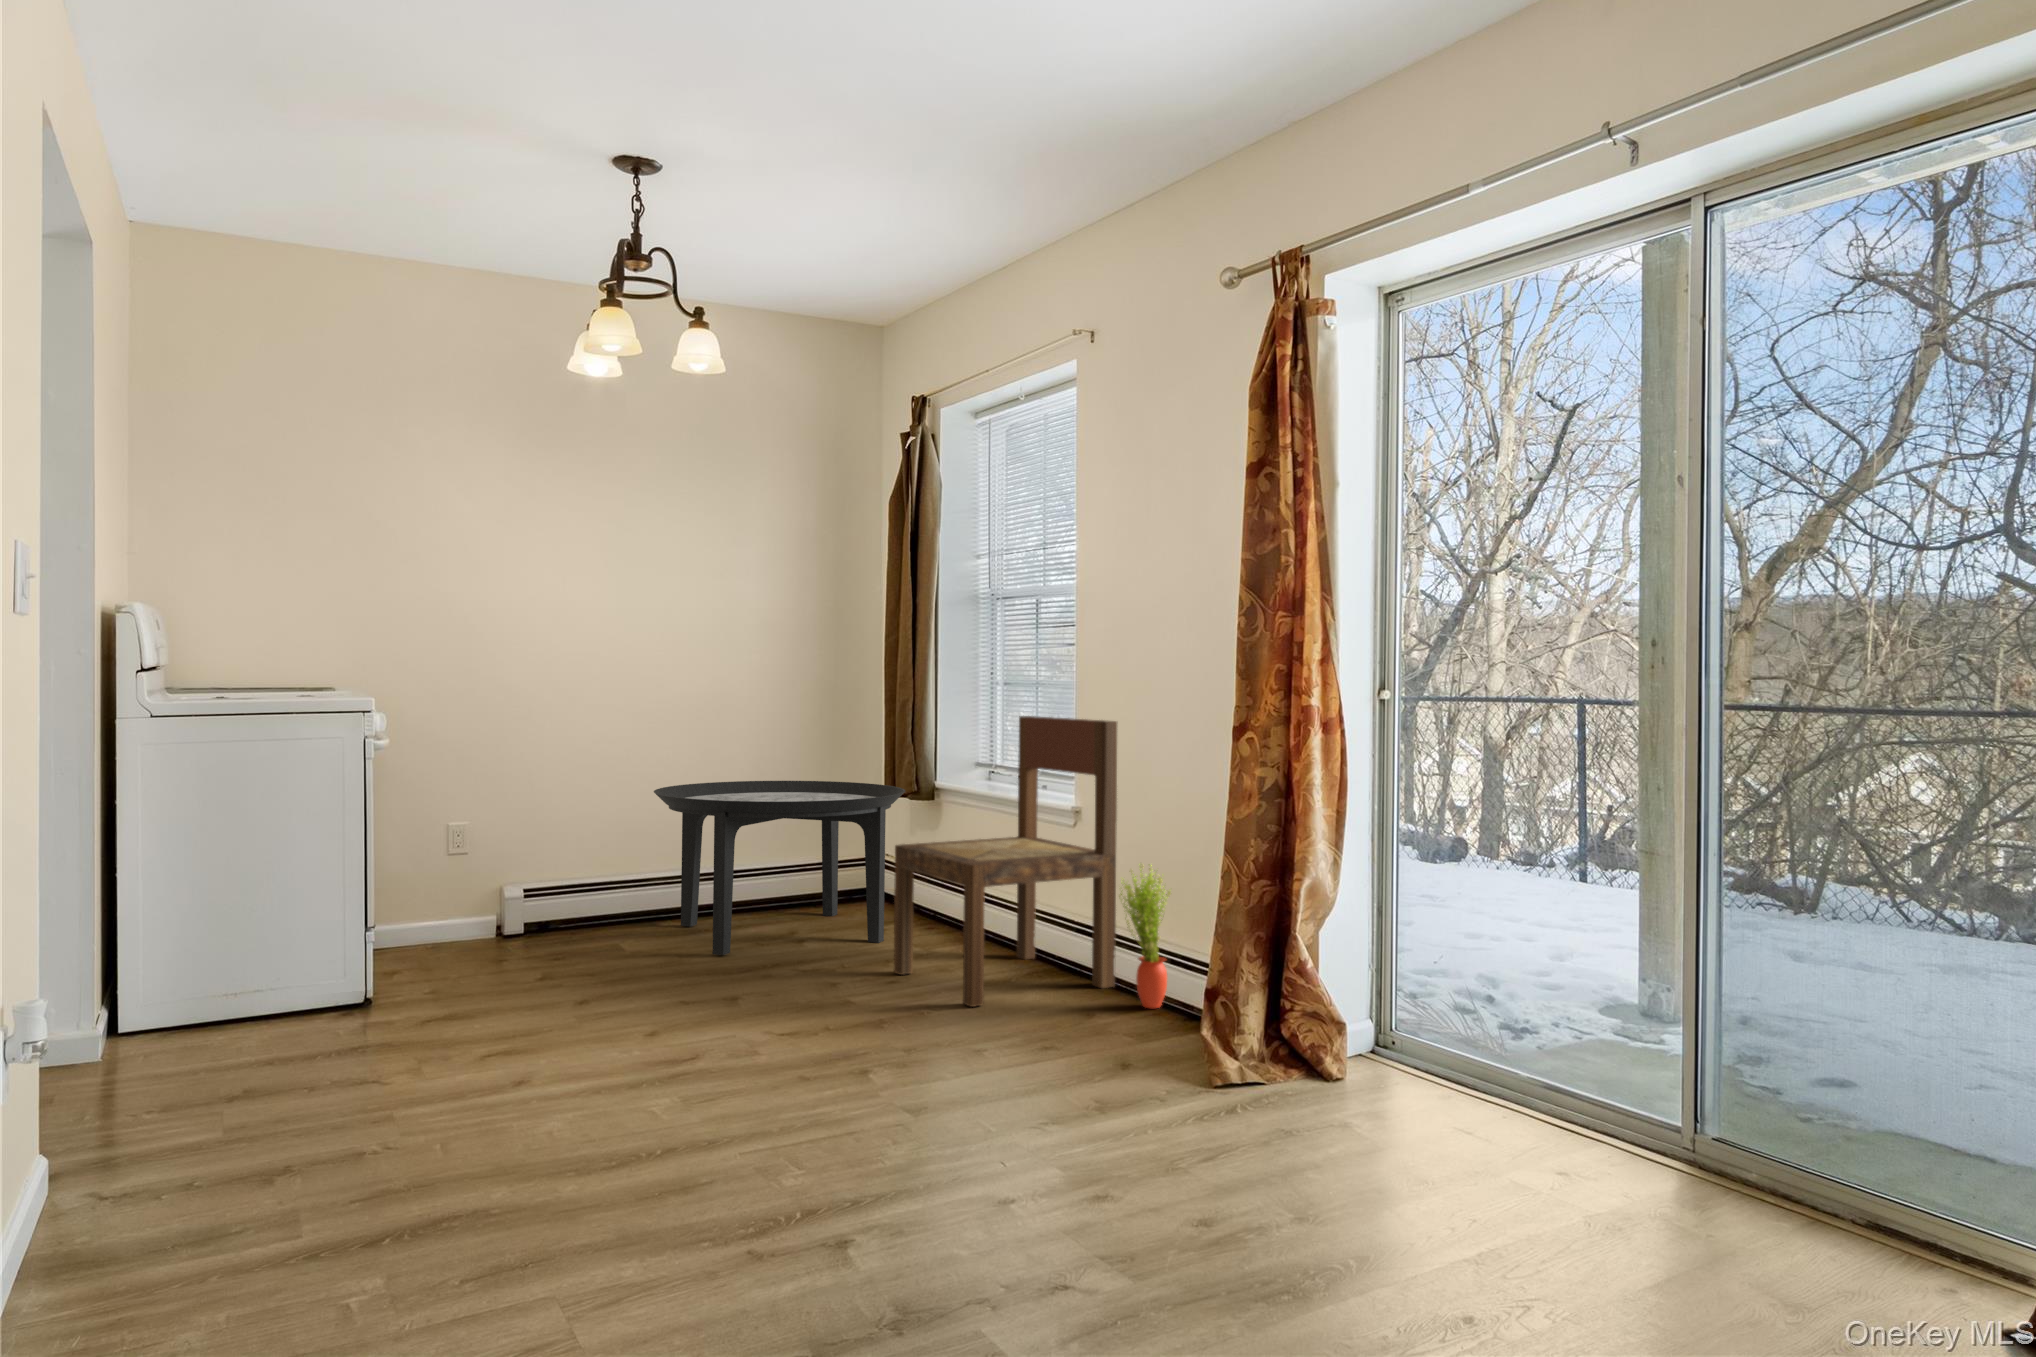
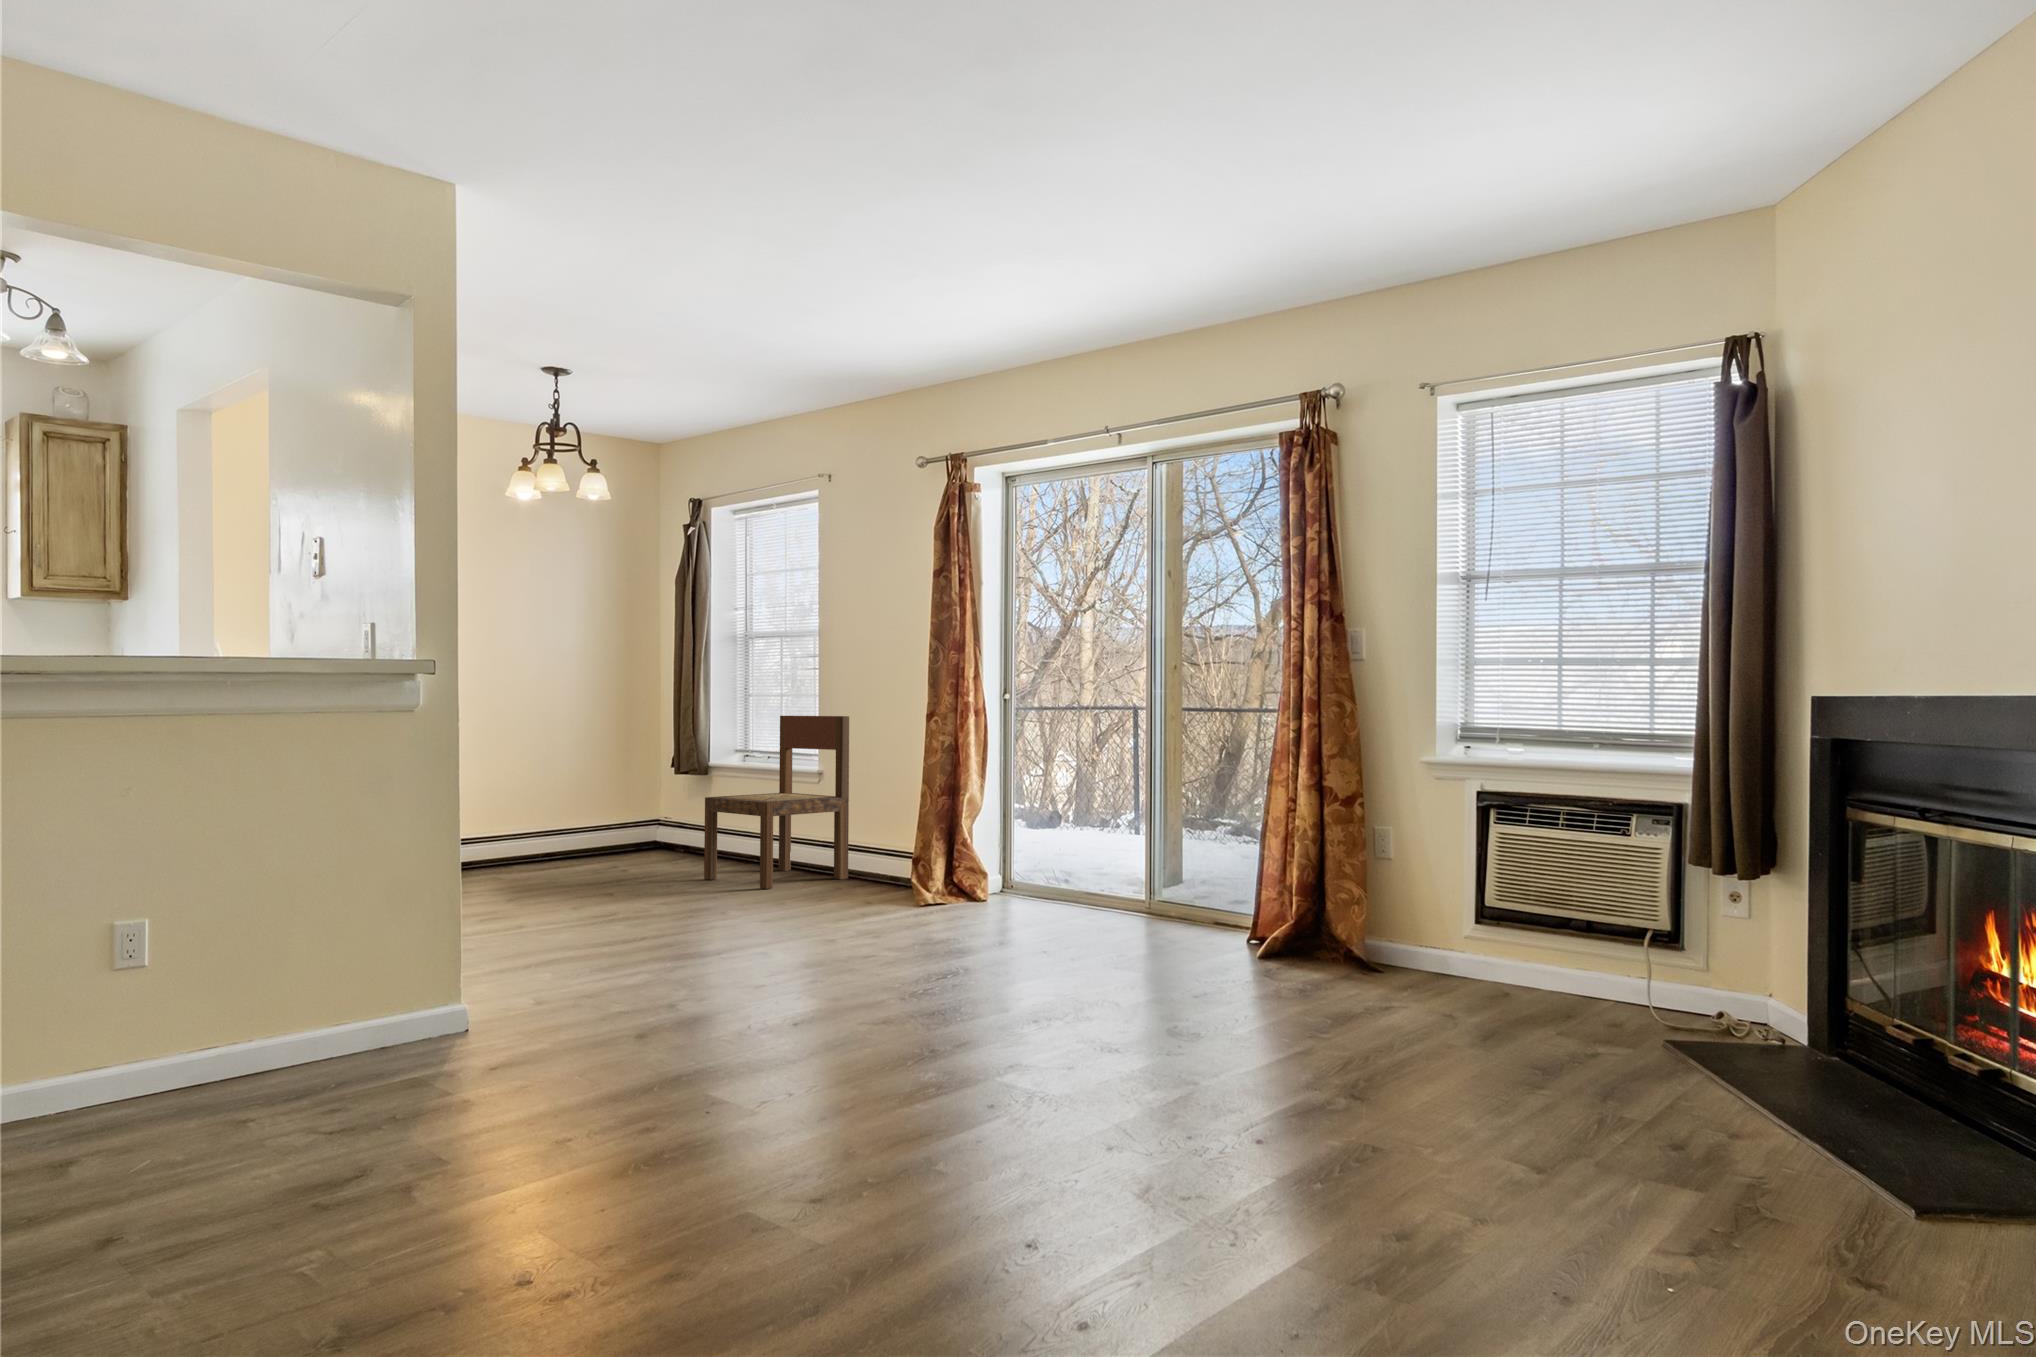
round table: present [654,781,905,955] -> none [517,766,695,877]
potted plant: present [1119,865,1171,1008] -> none [854,800,886,885]

